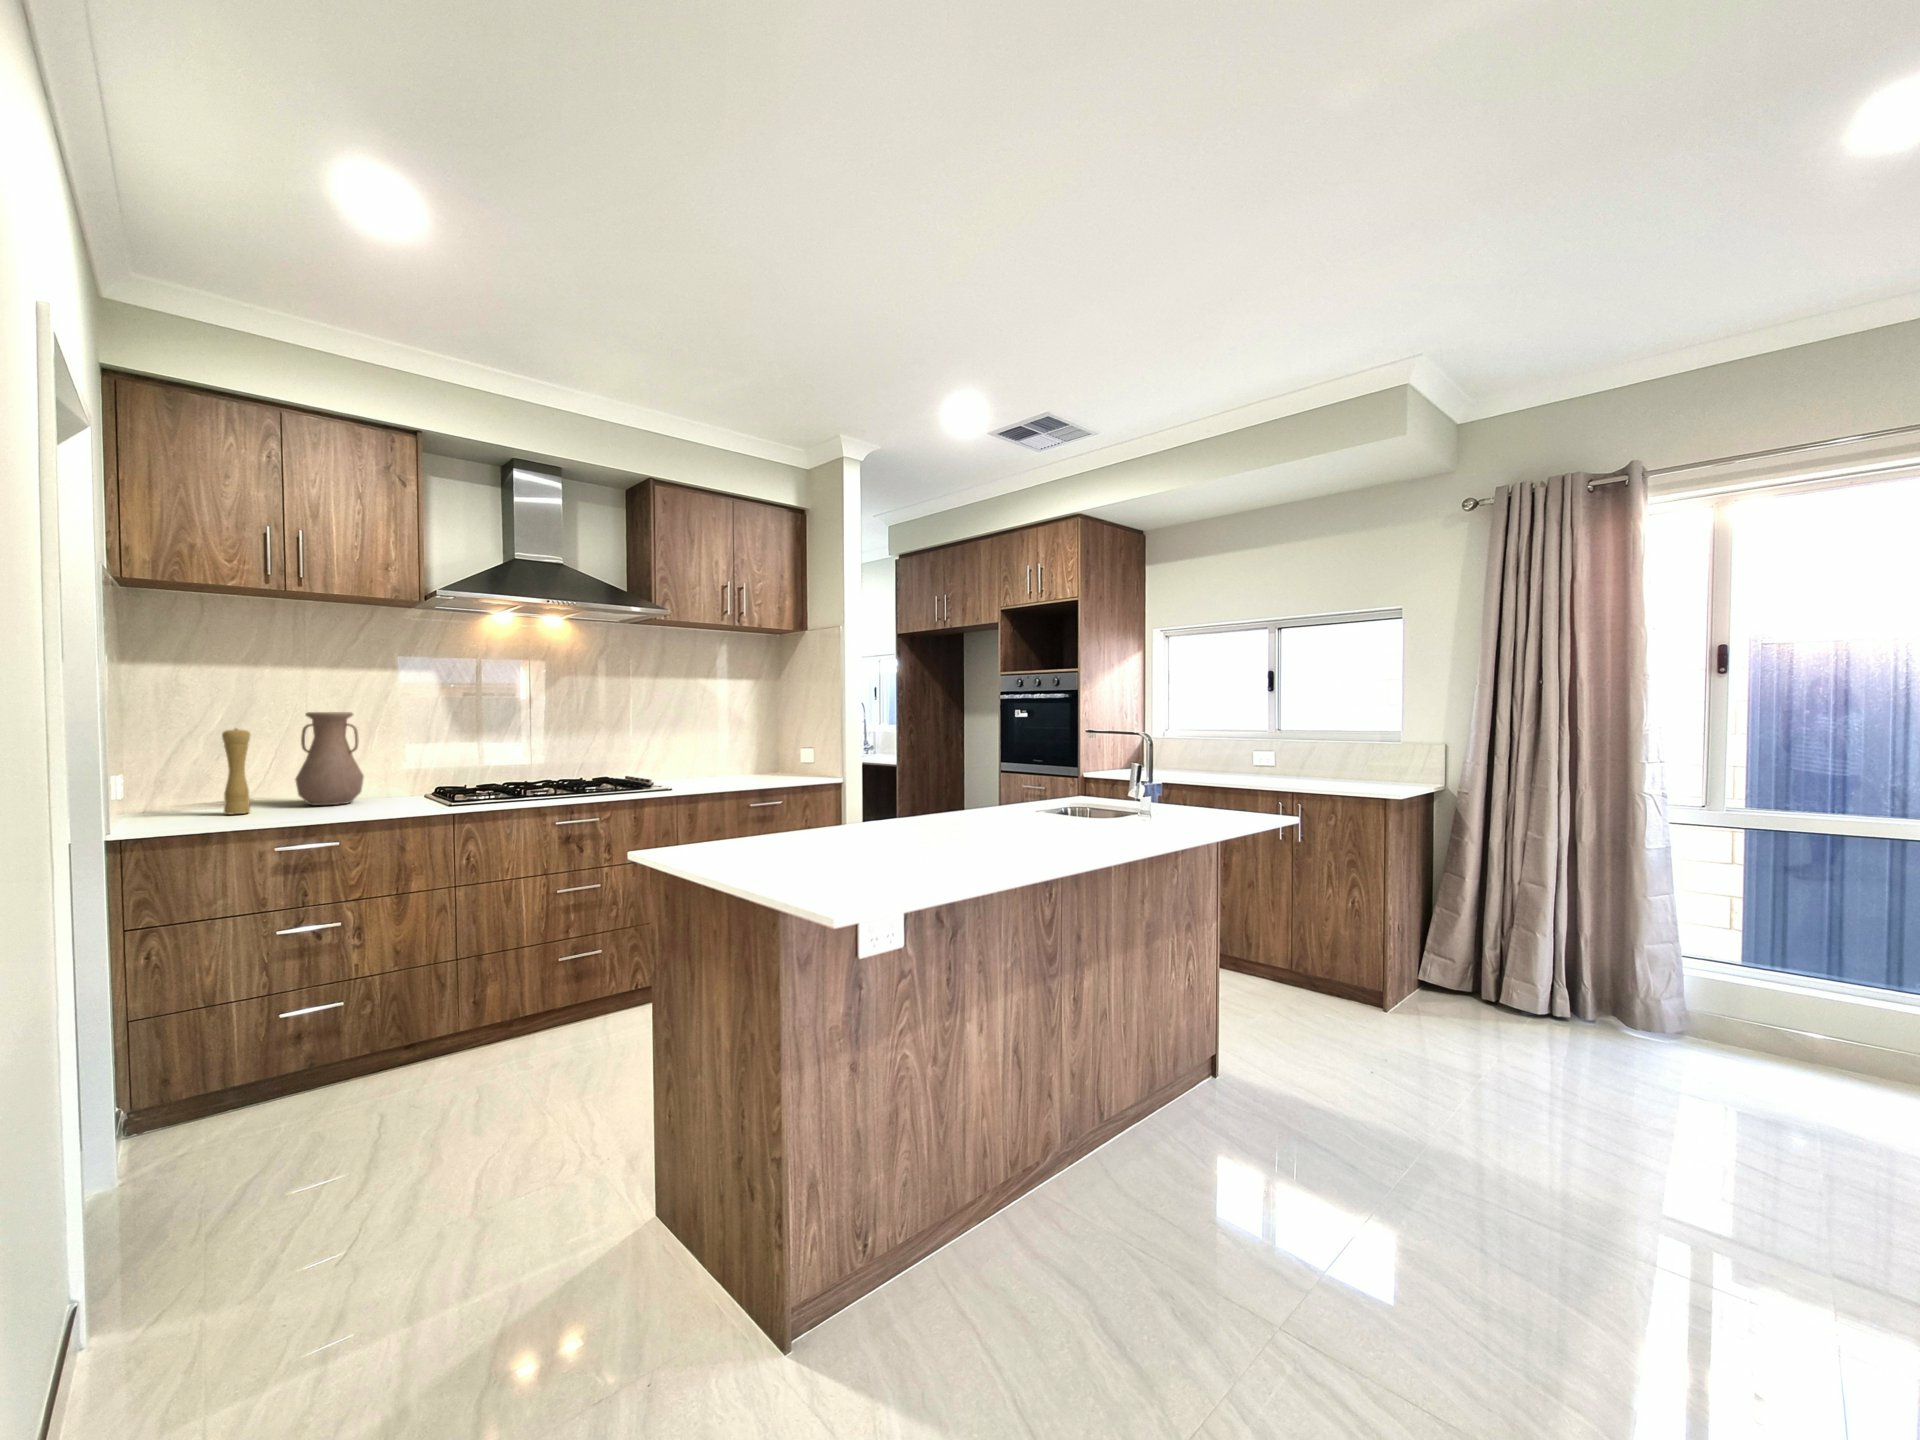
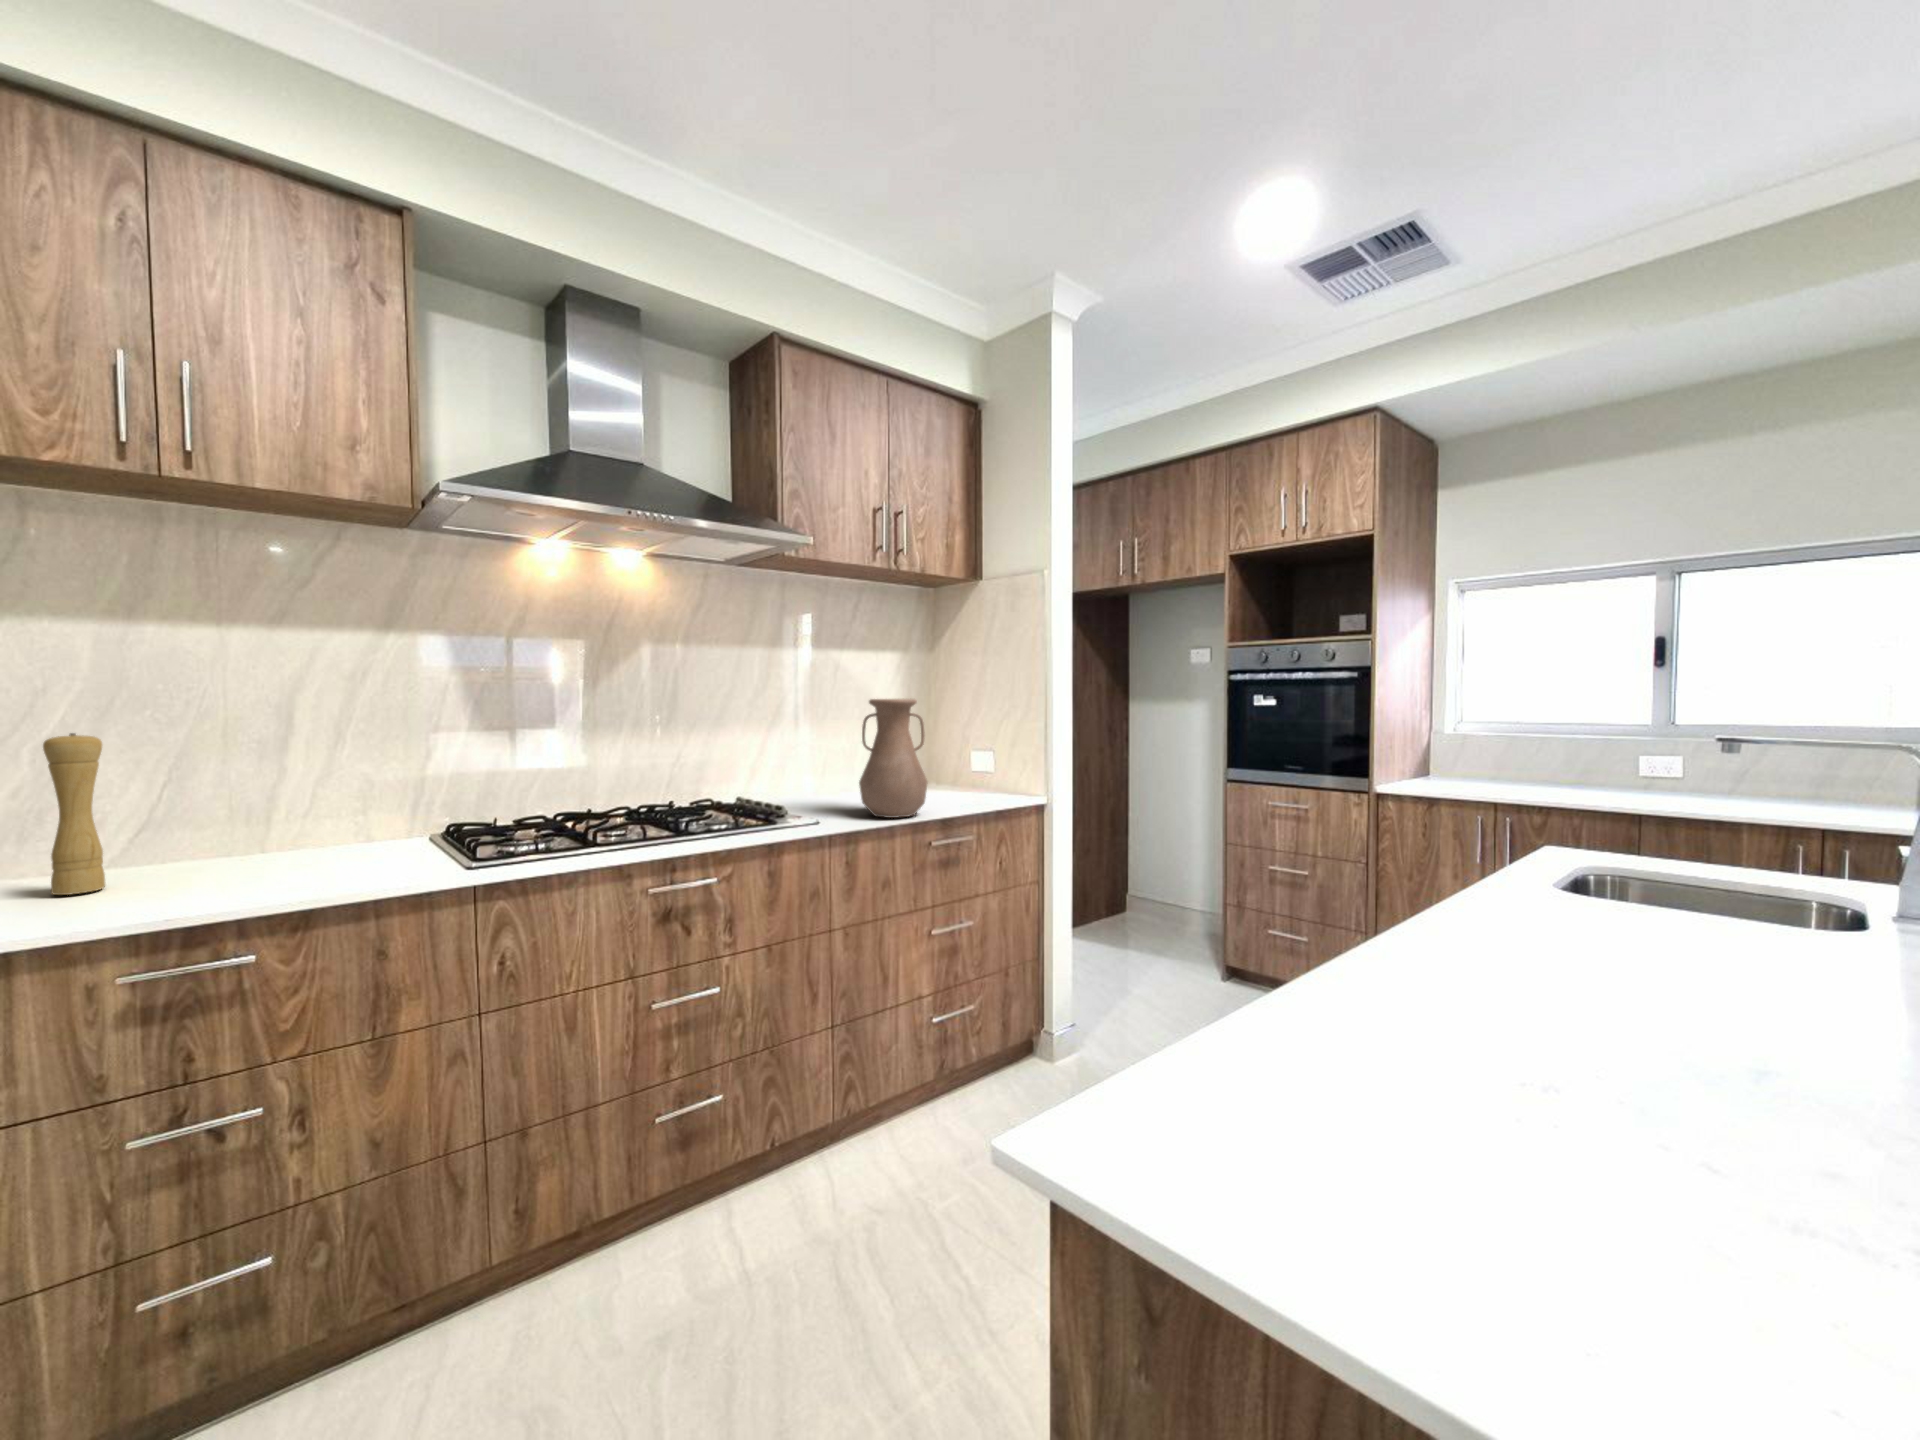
vase: present [295,712,364,805] -> present [859,699,928,818]

